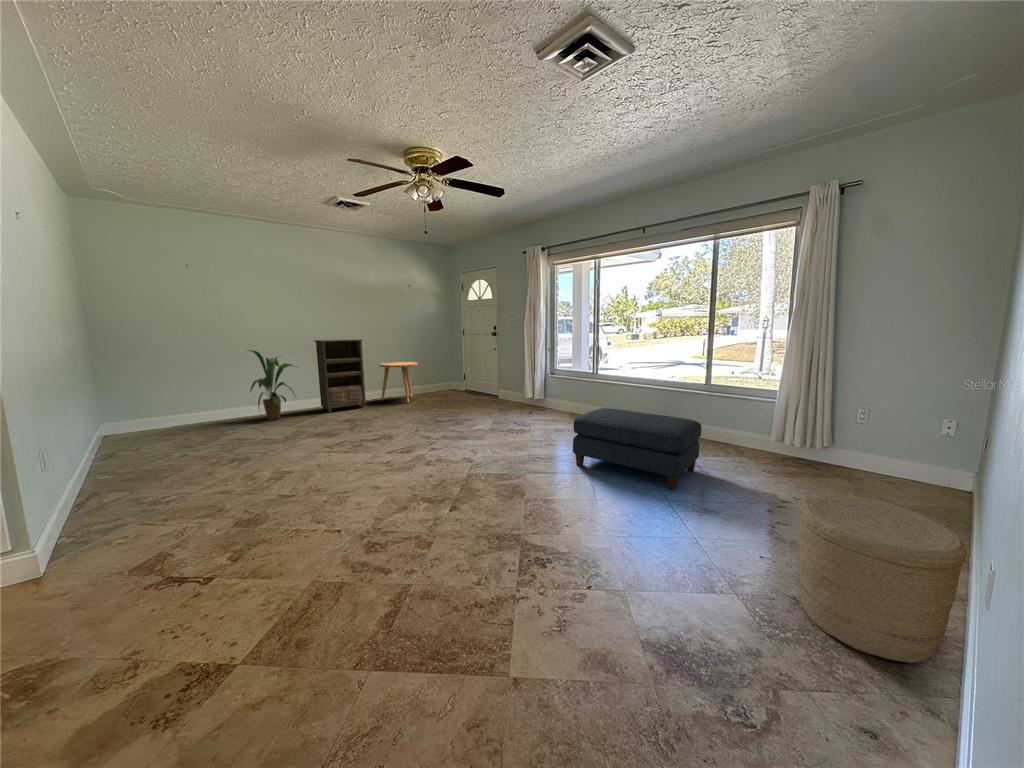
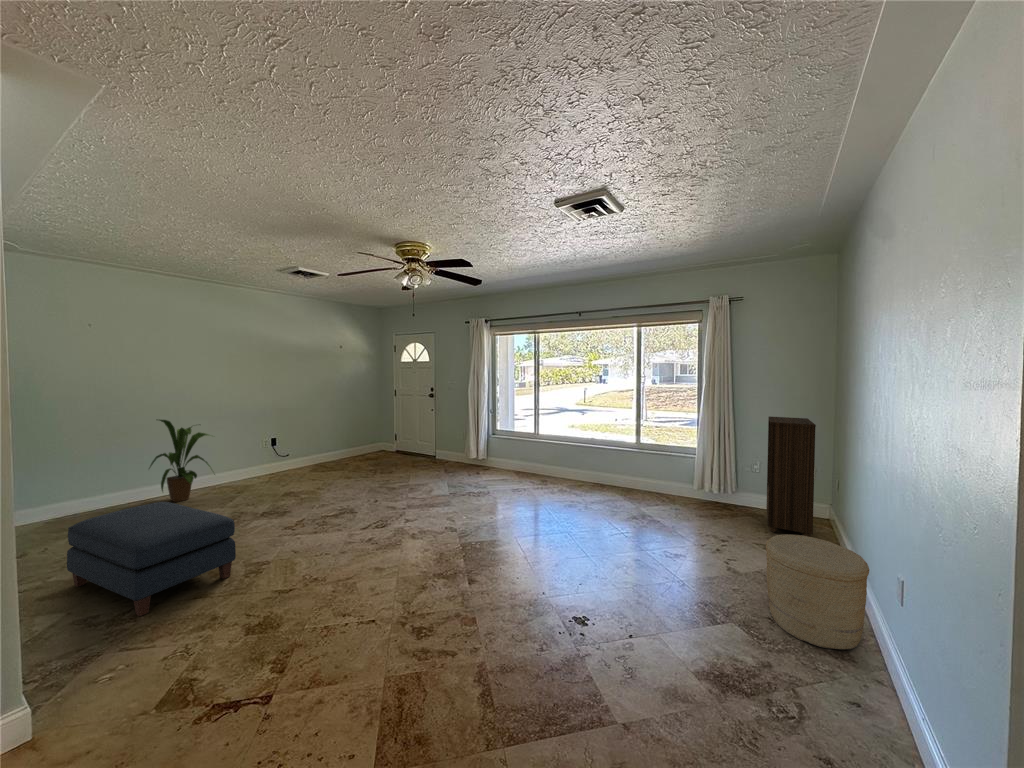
bookshelf: present [314,339,366,412] -> present [766,416,816,537]
side table: present [379,362,418,403] -> none [307,424,351,470]
ottoman: present [573,408,702,490] -> present [67,502,236,616]

